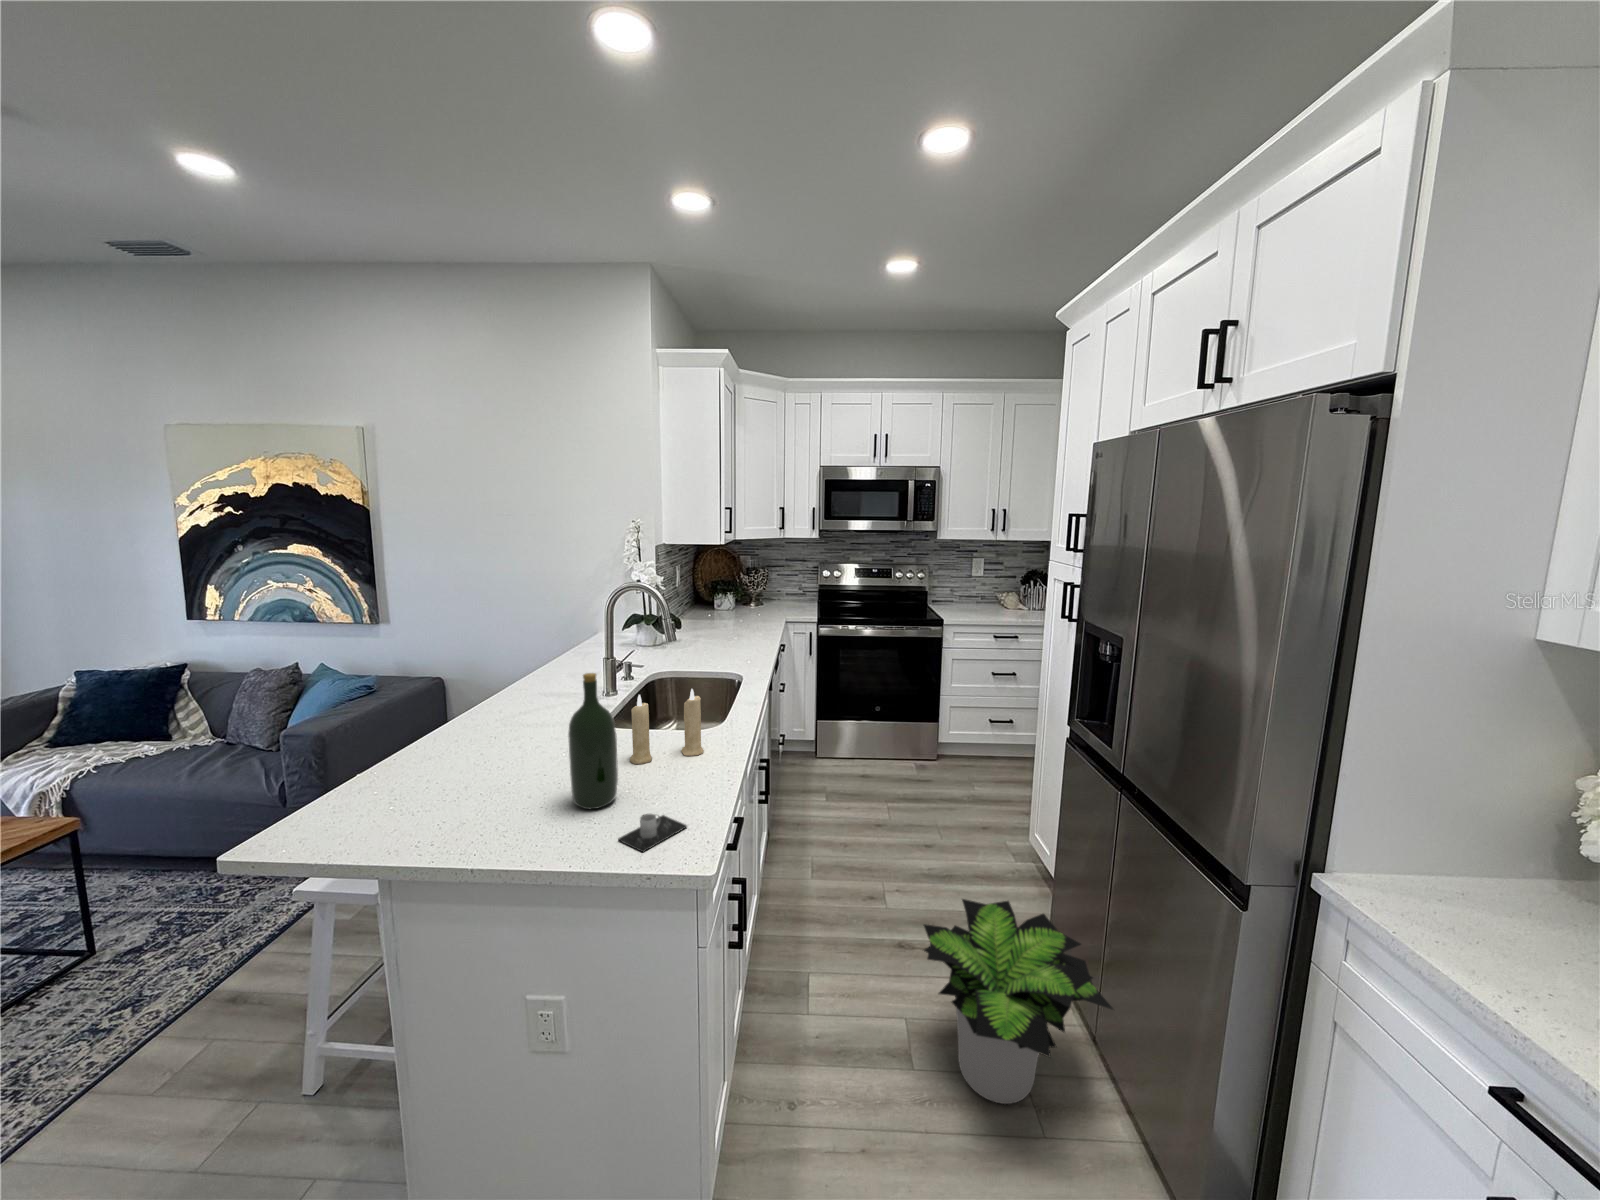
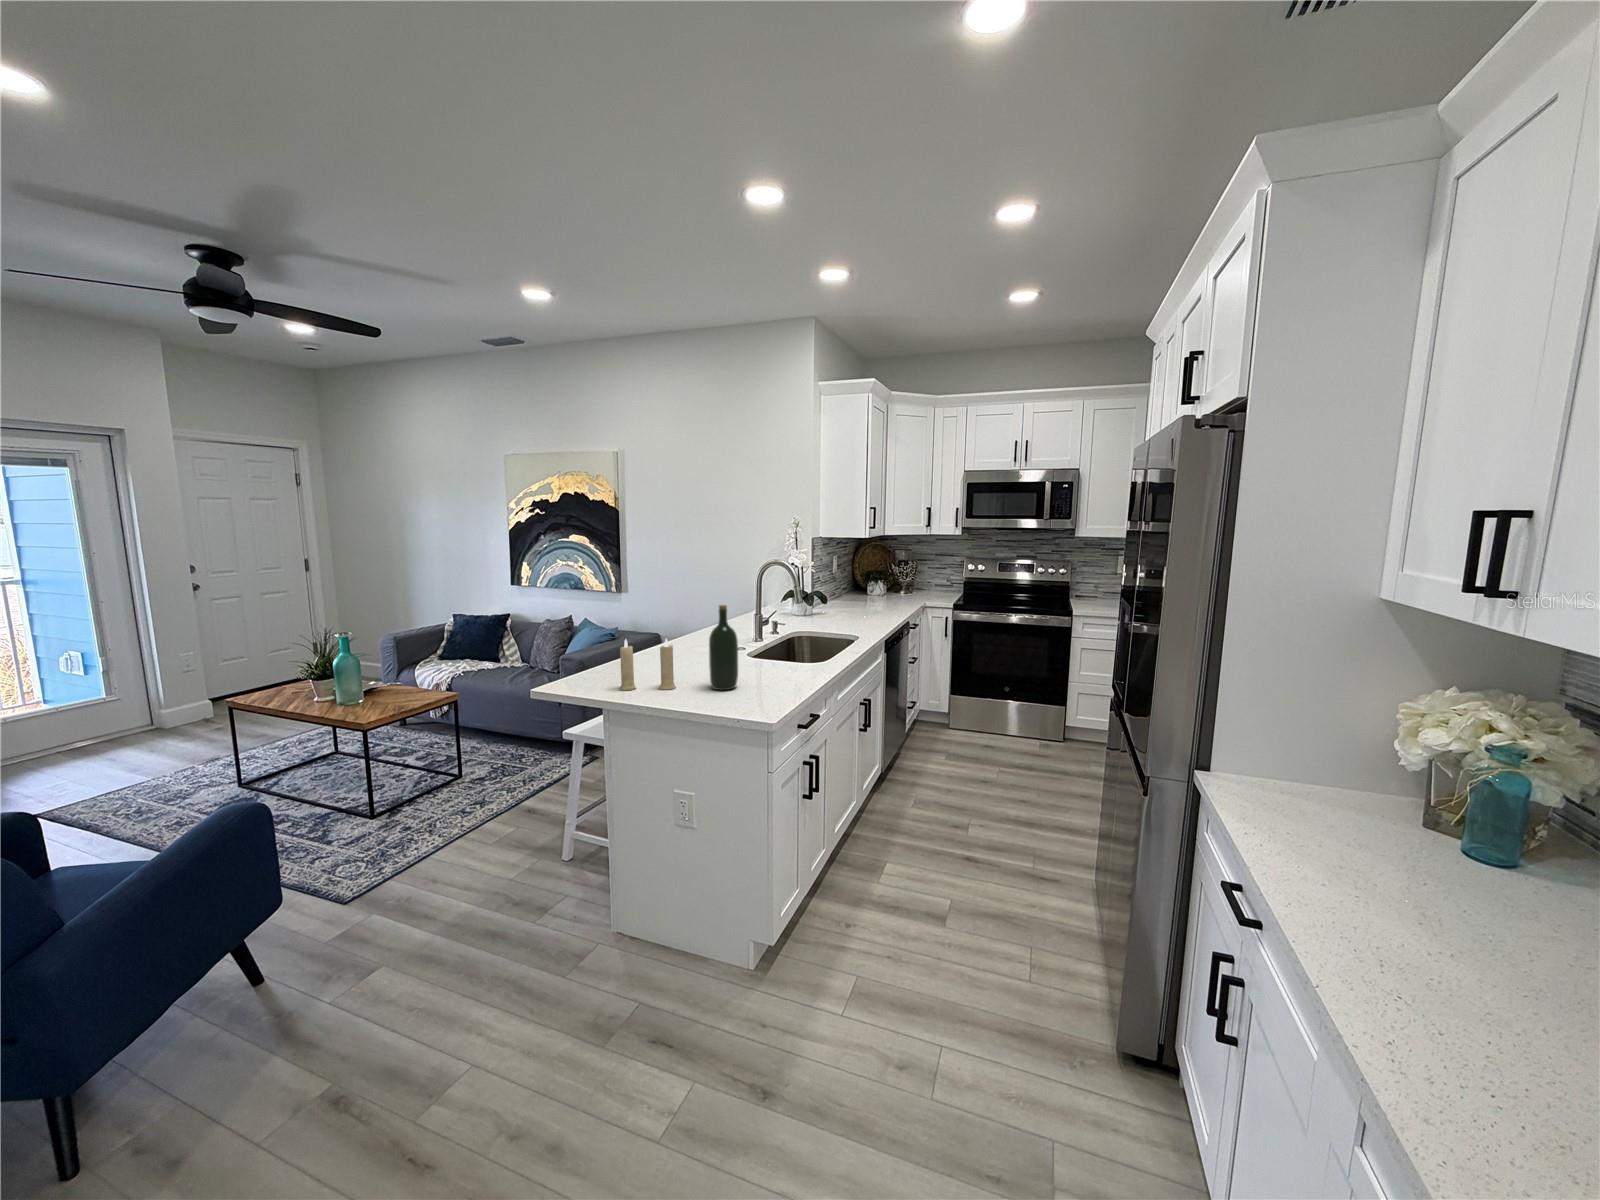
candle: present [630,689,704,764] -> present [619,639,675,691]
mug: present [618,814,687,852] -> none [729,690,772,709]
potted plant: present [923,899,1113,1104] -> none [954,813,1104,964]

